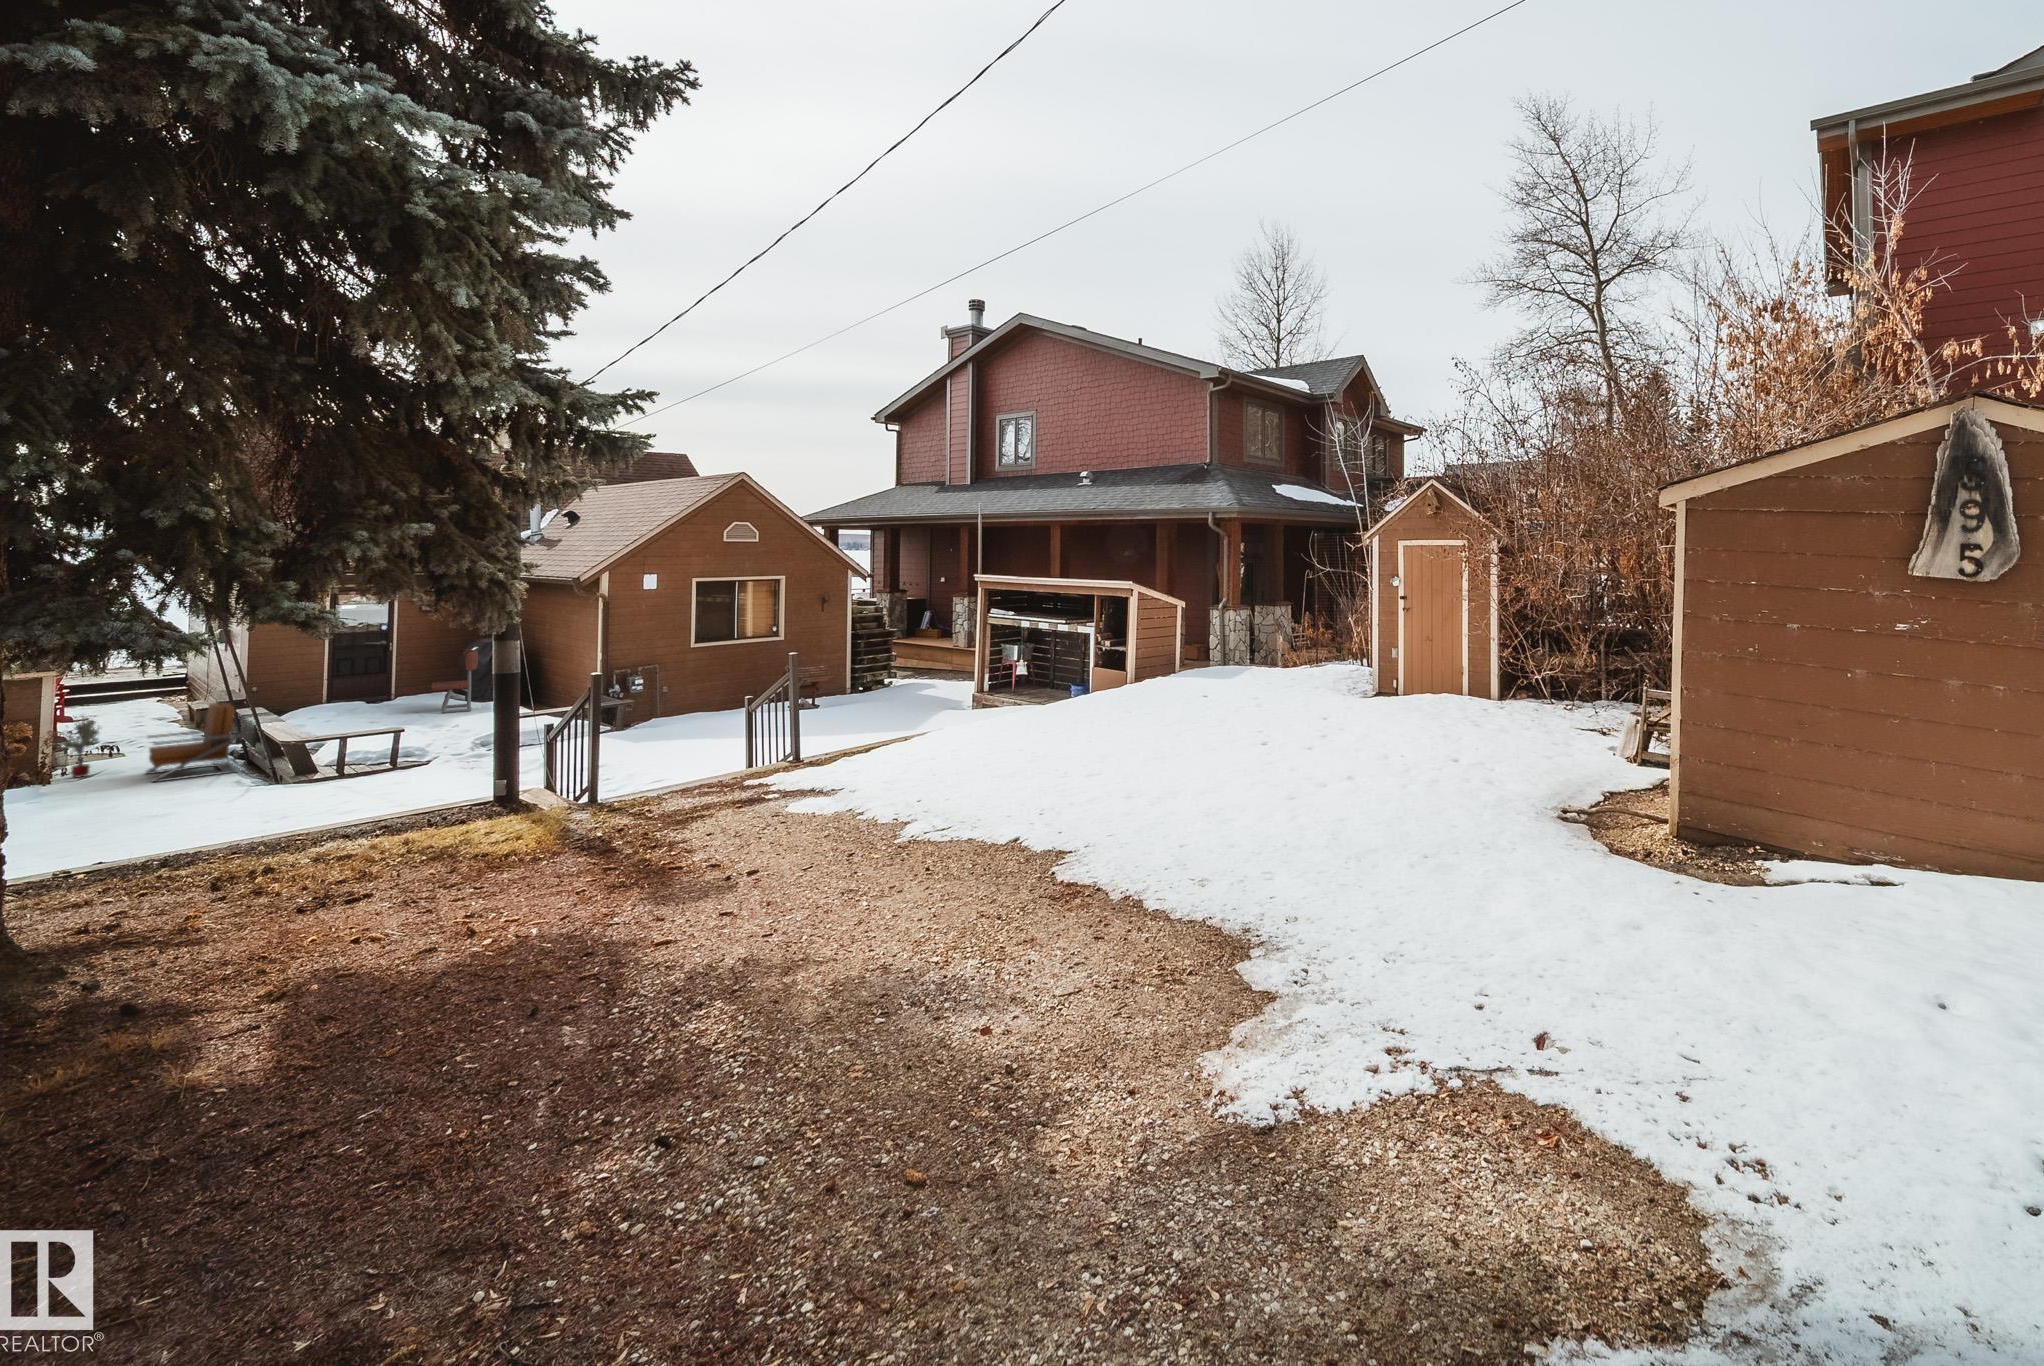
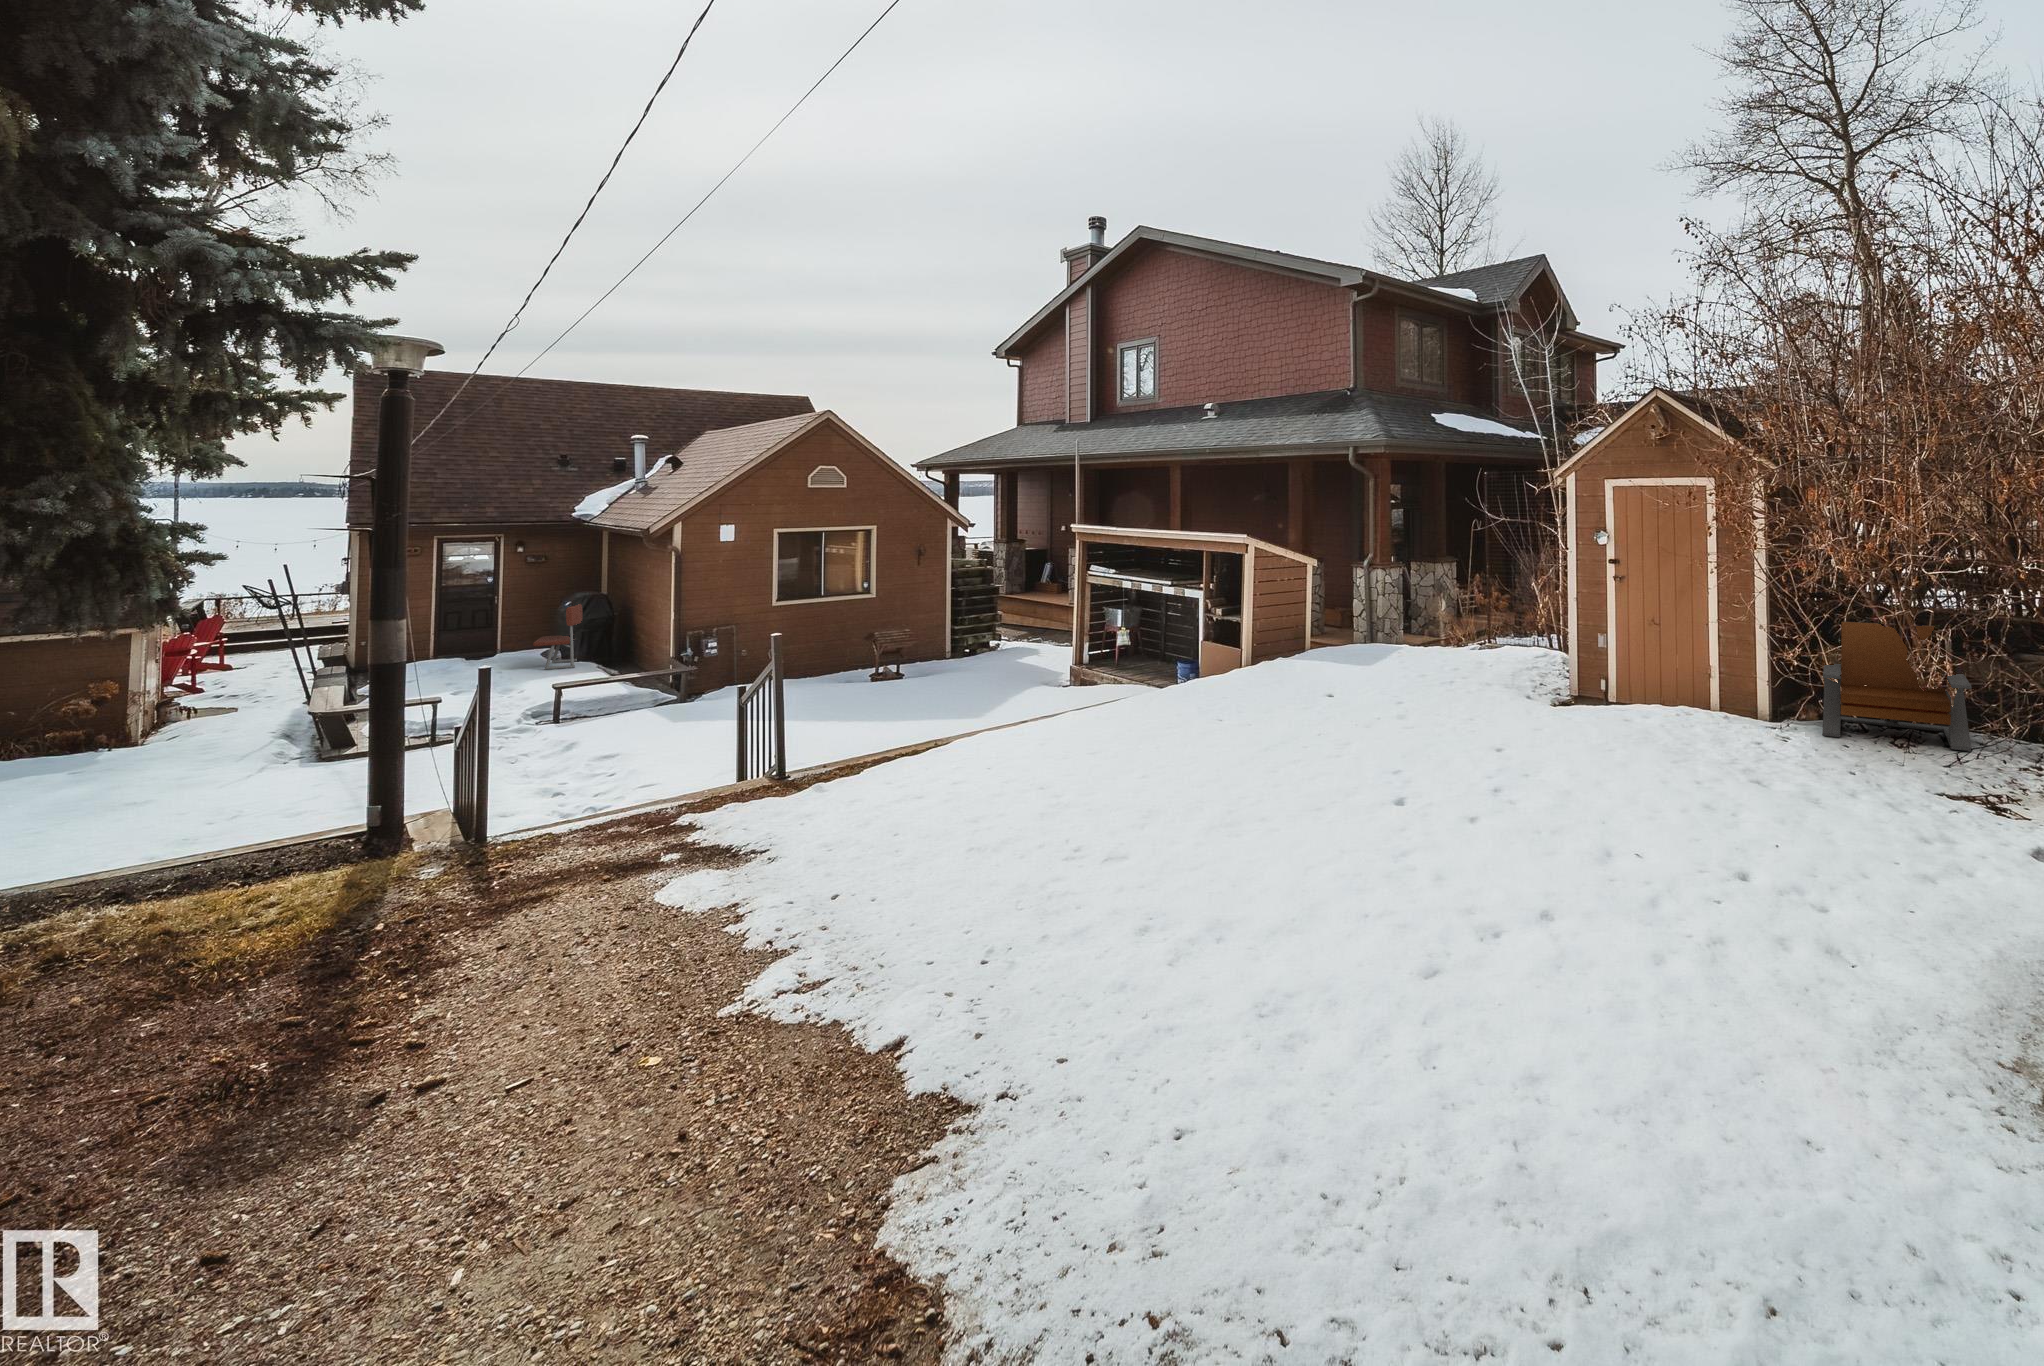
lounge chair: present [146,703,242,783] -> present [1823,622,1971,751]
potted tree: present [54,716,99,778] -> none [98,679,155,746]

